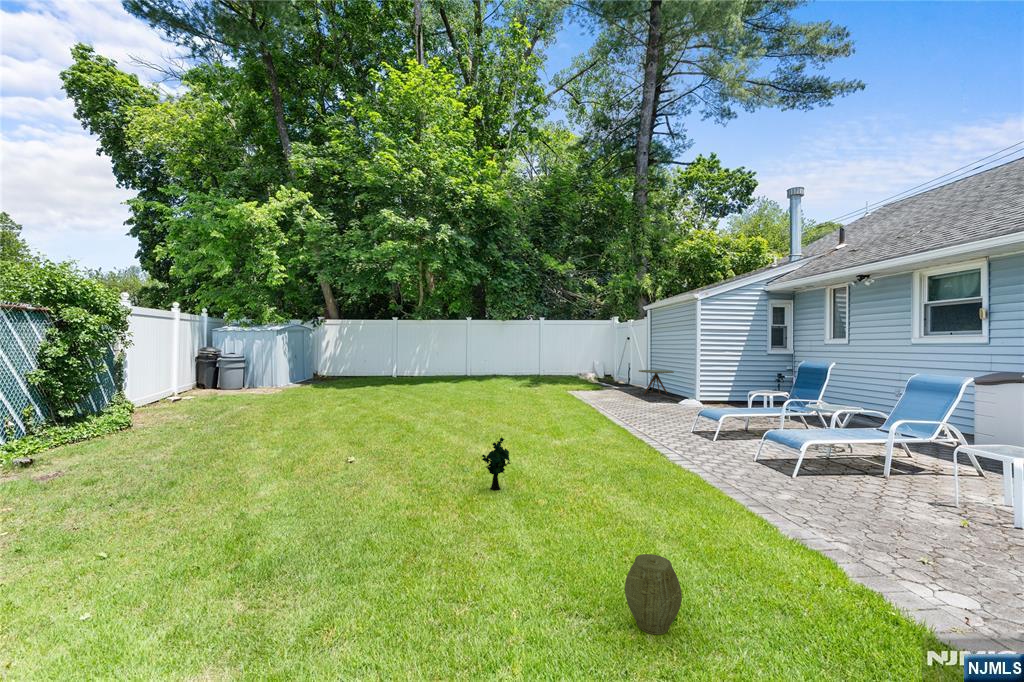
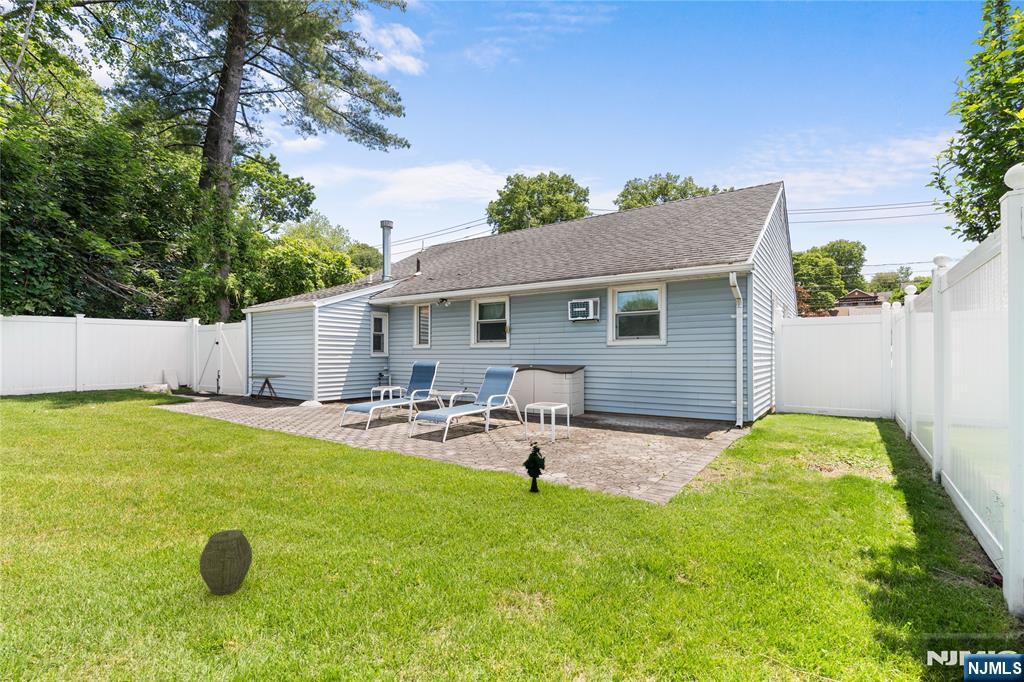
decorative plant: present [482,438,510,490] -> present [523,442,545,492]
woven basket: present [625,554,682,635] -> present [199,530,252,595]

